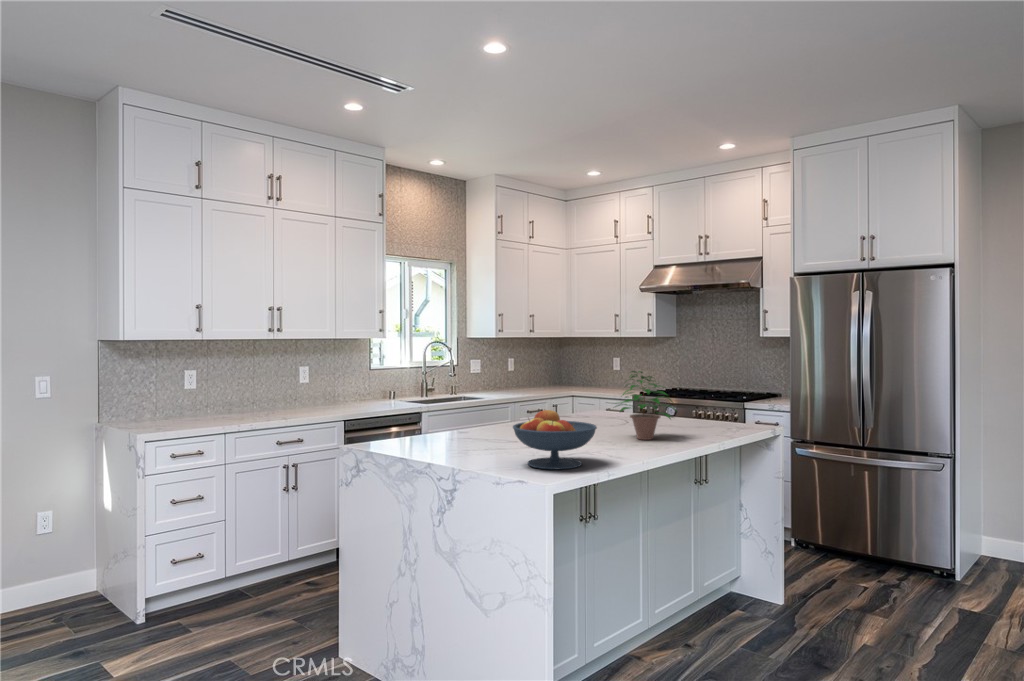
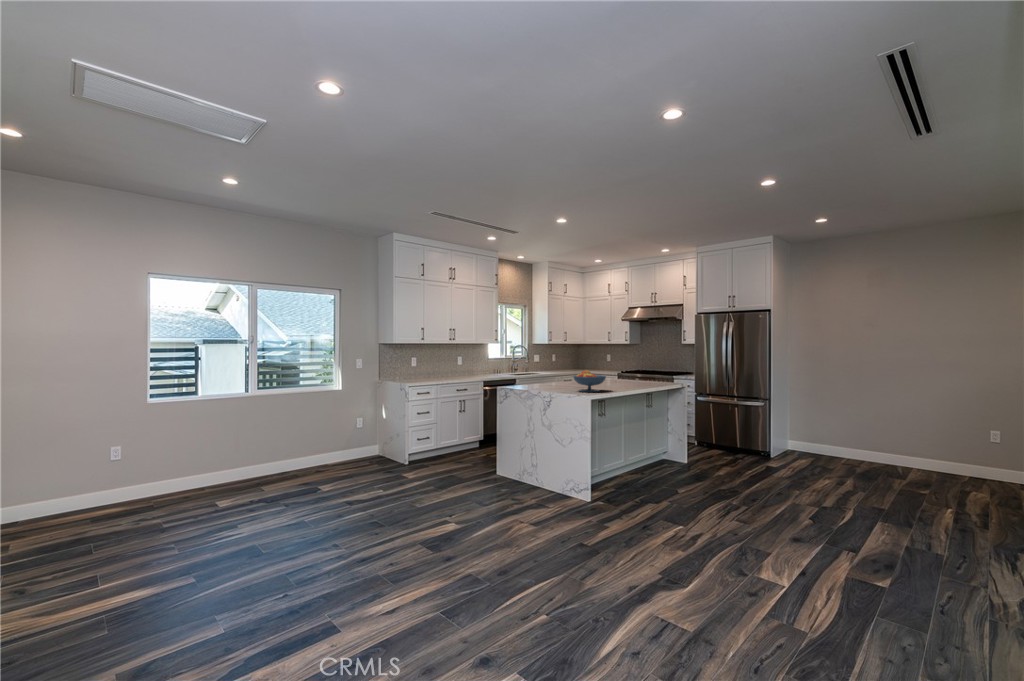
potted plant: present [618,371,676,440] -> none [610,356,639,386]

